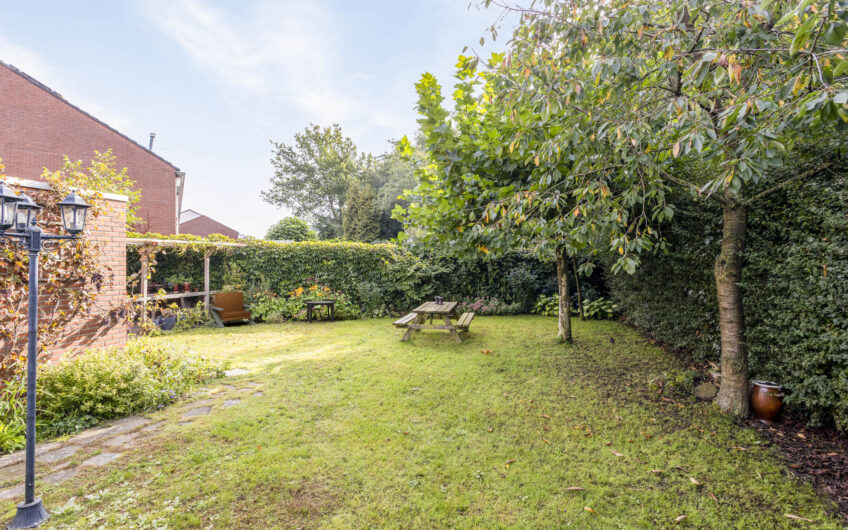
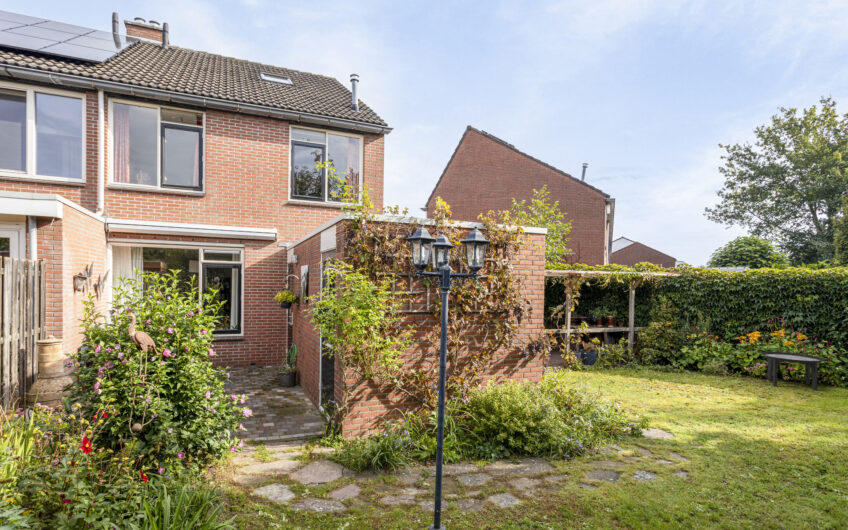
lounge chair: present [209,292,255,328] -> none [633,331,690,375]

